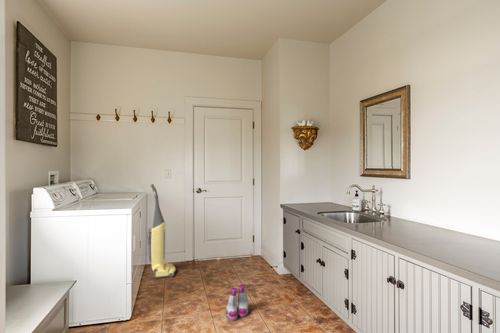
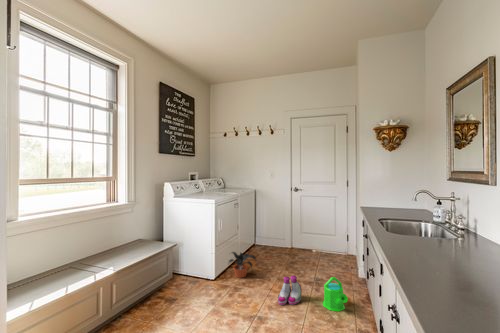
vacuum cleaner: present [147,184,176,278] -> none [251,182,274,258]
potted plant: none [140,275,182,308] -> present [229,252,256,278]
watering can: none [265,276,298,310] -> present [323,277,348,311]

